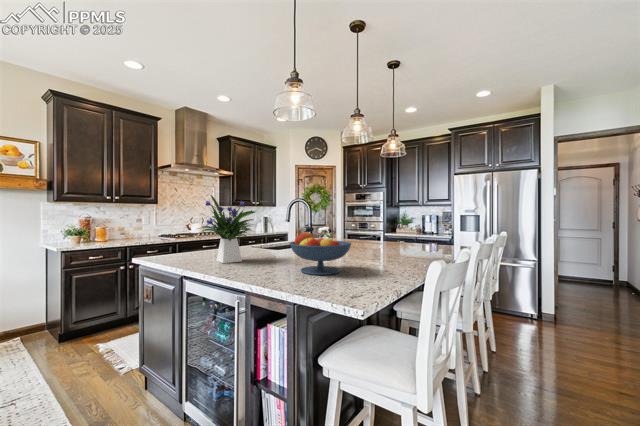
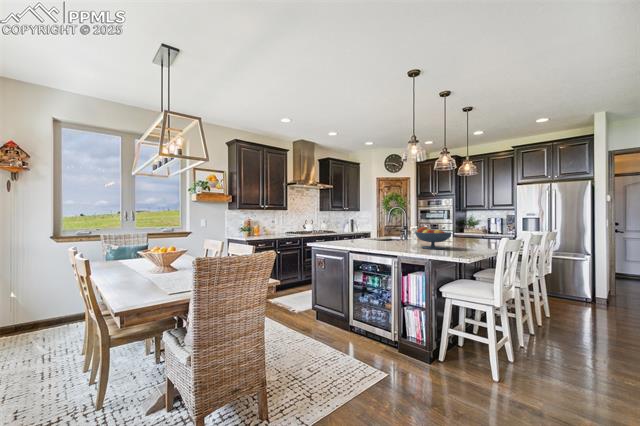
flower arrangement: present [198,195,255,263] -> none [354,206,390,244]

